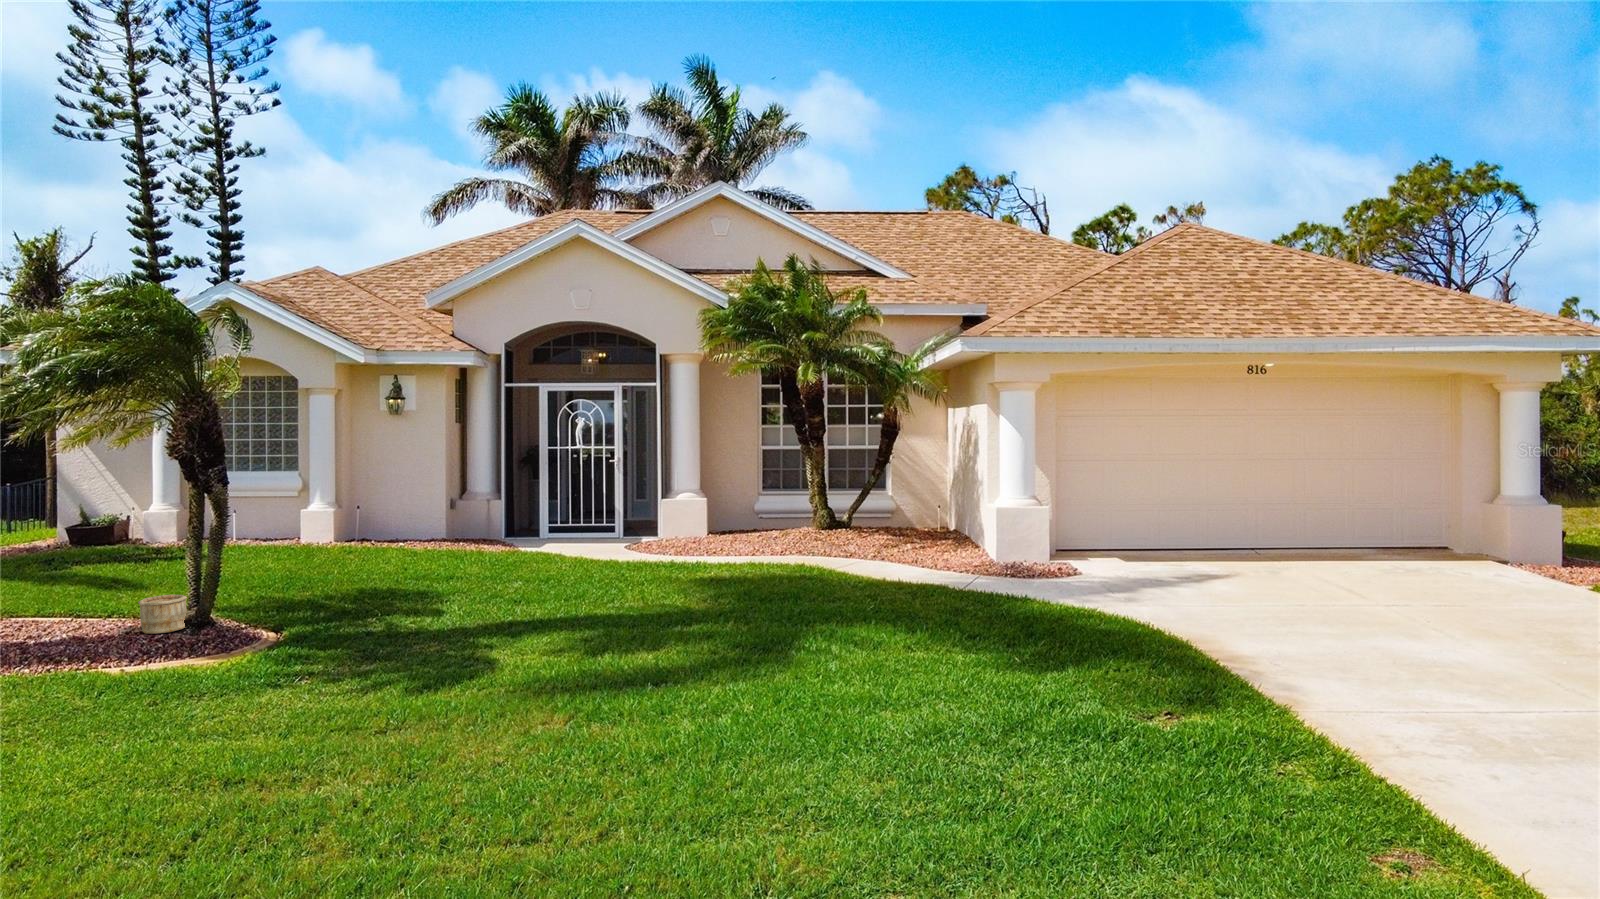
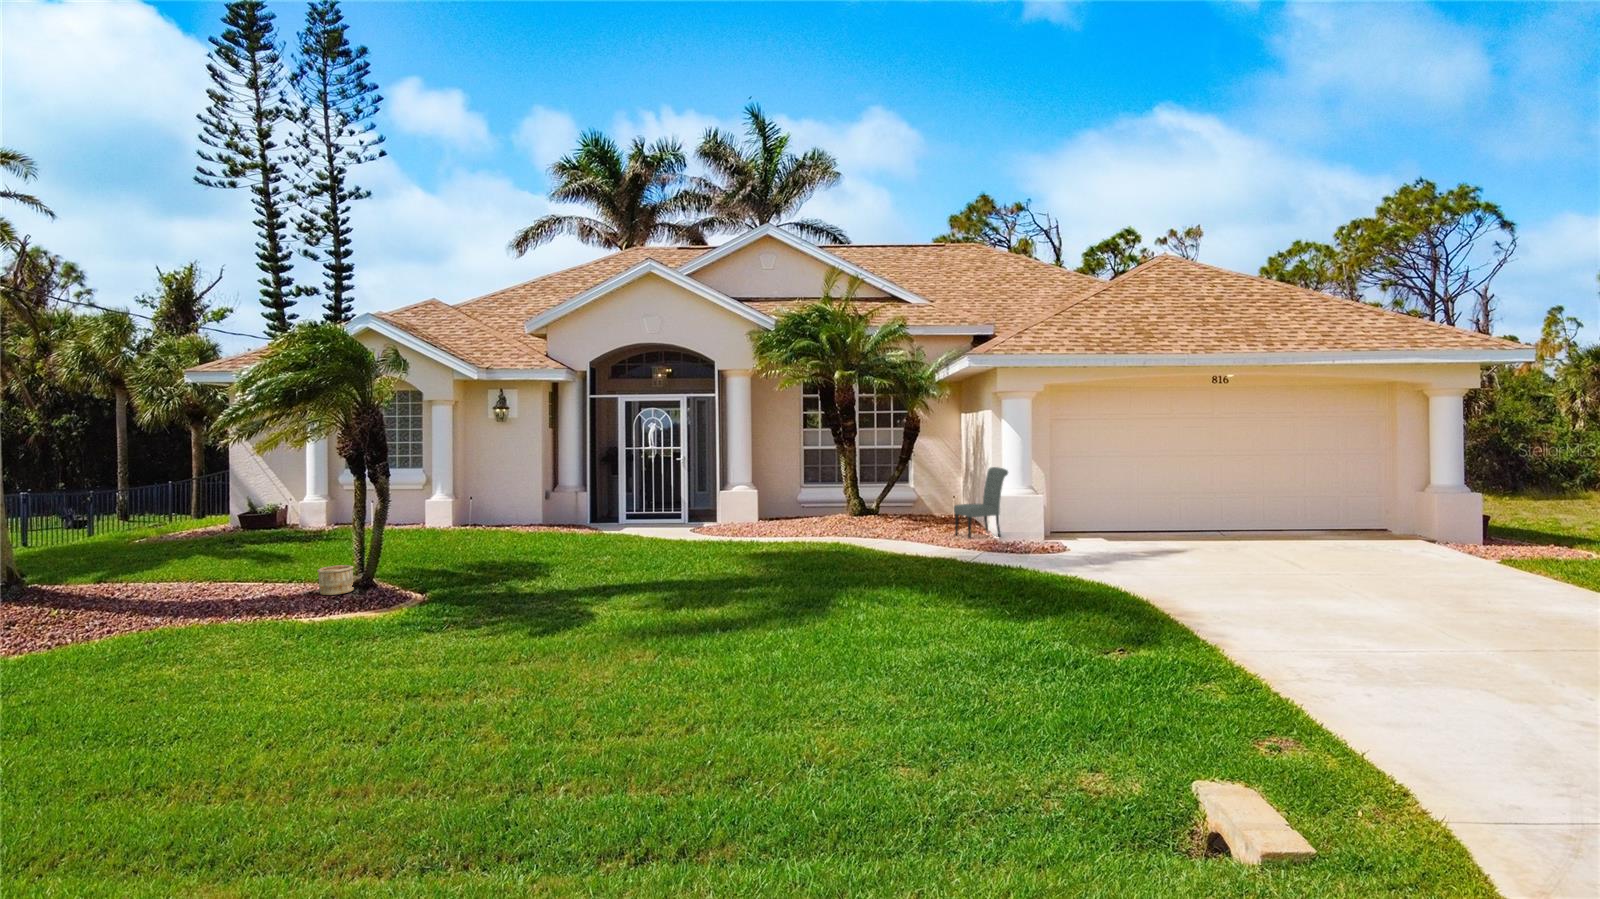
chair: none [938,471,1003,557] -> present [954,467,1008,539]

